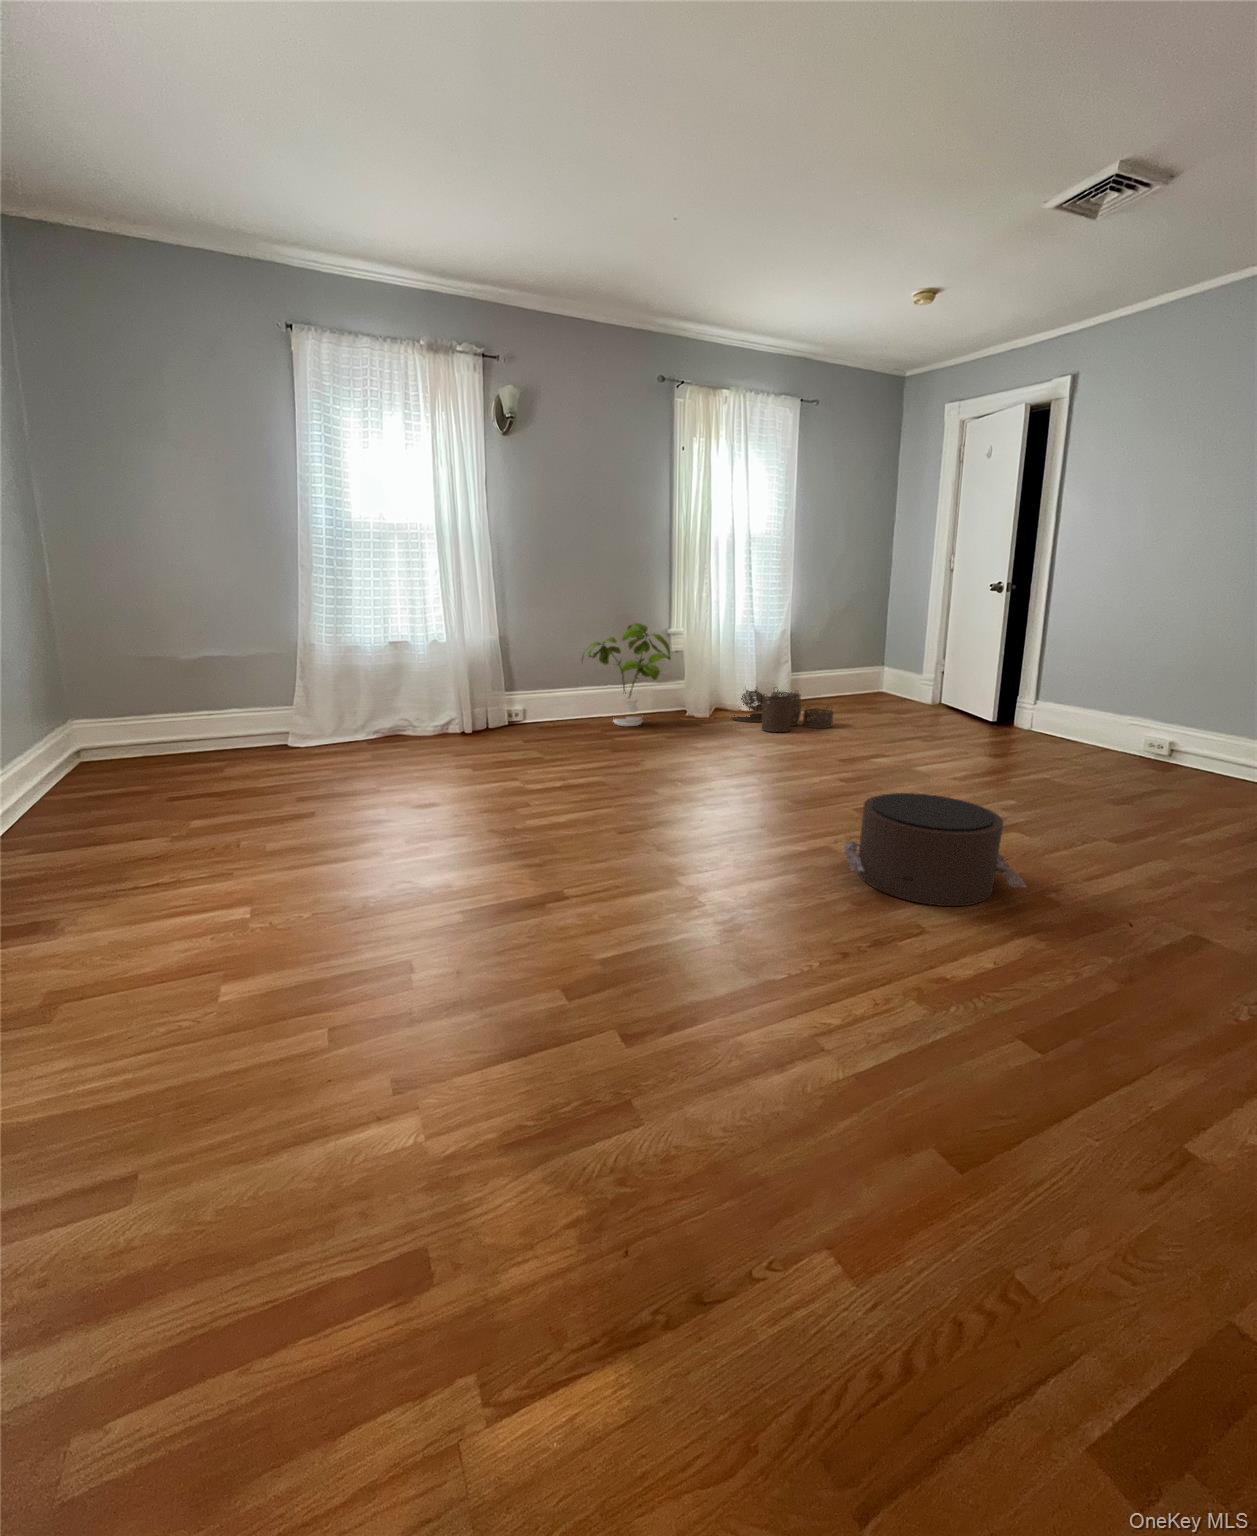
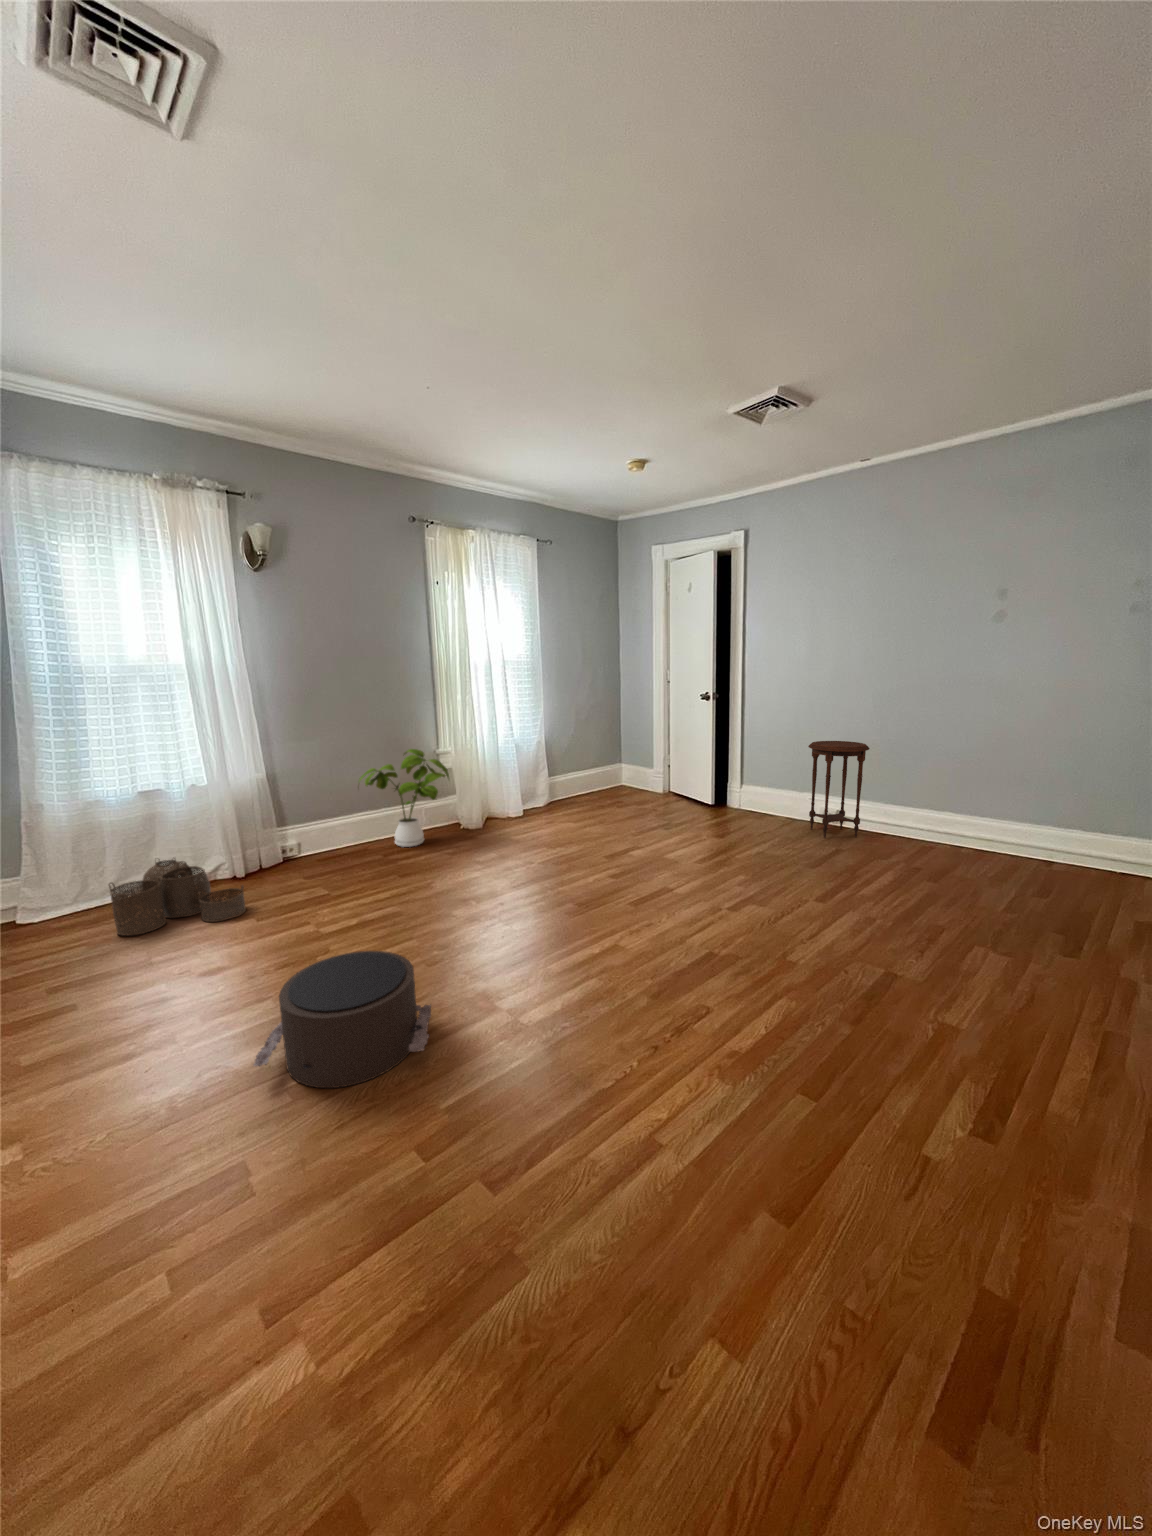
side table: none [1121,639,1229,769] -> present [808,741,870,838]
woven basket: present [732,689,834,732] -> present [109,859,246,936]
pouf: present [844,793,1026,906] -> present [253,951,431,1088]

